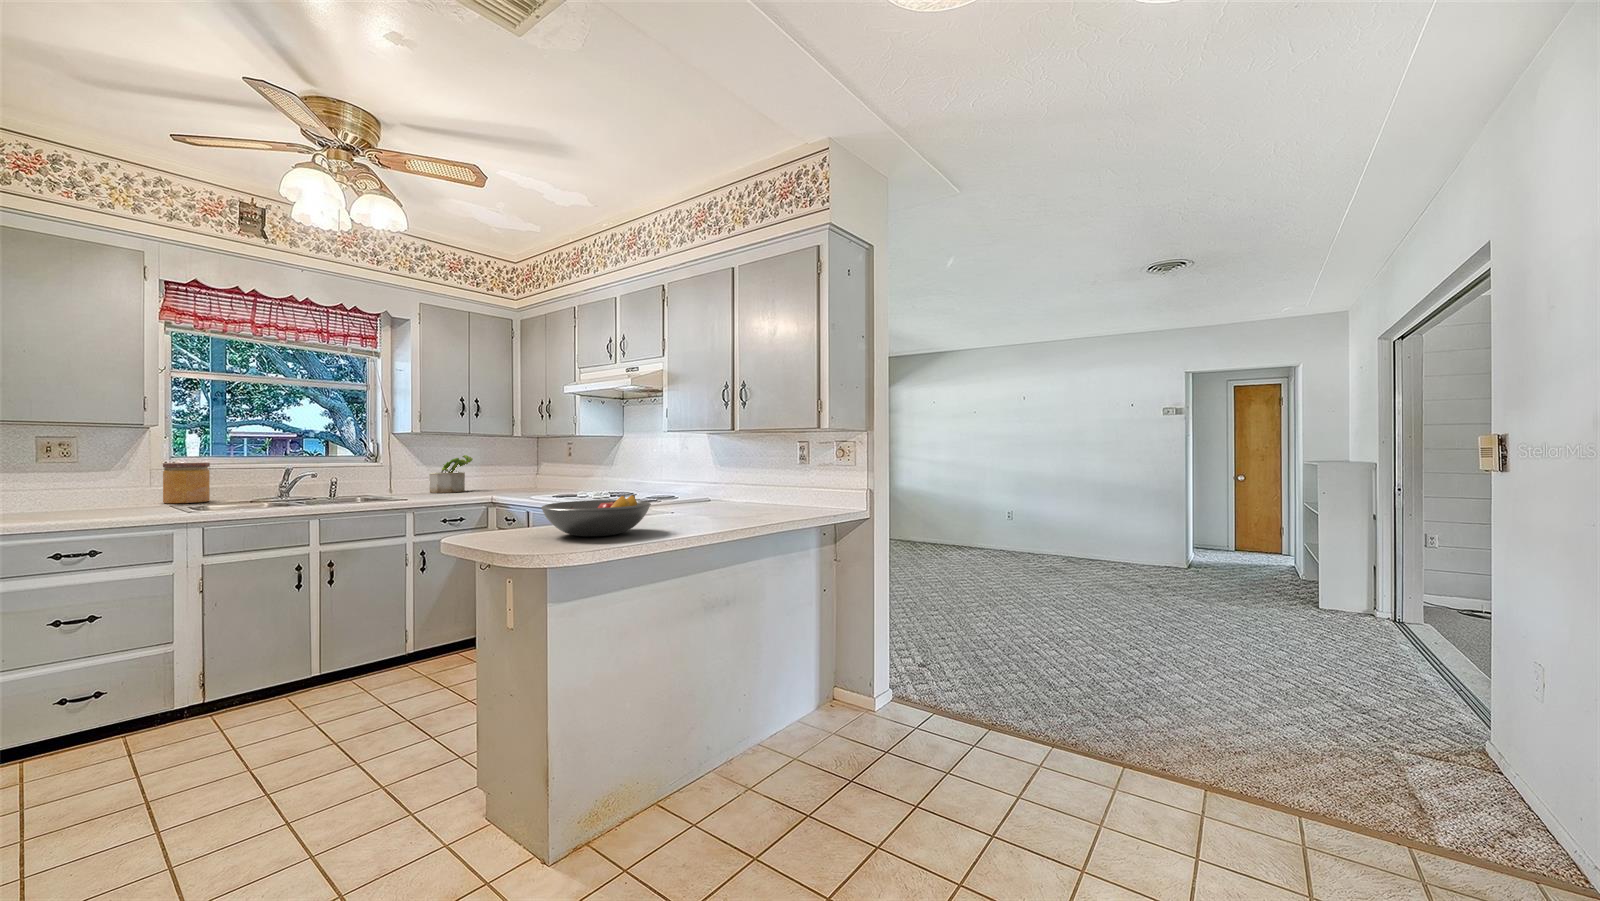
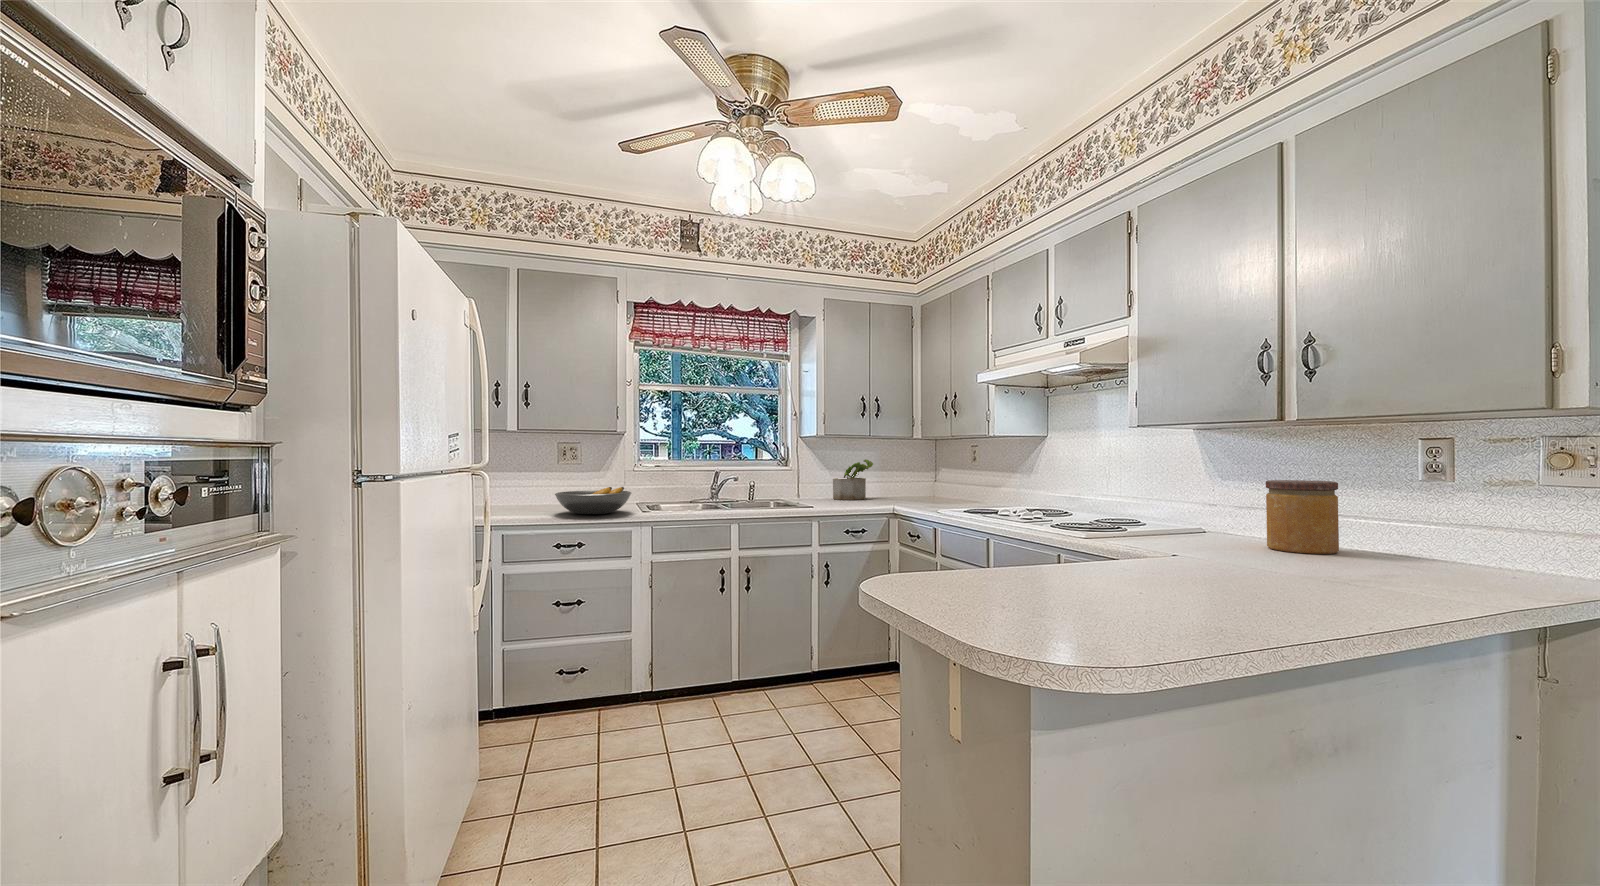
jar: present [163,462,210,503] -> present [1266,480,1339,554]
fruit bowl: present [541,495,651,536] -> present [555,487,631,514]

